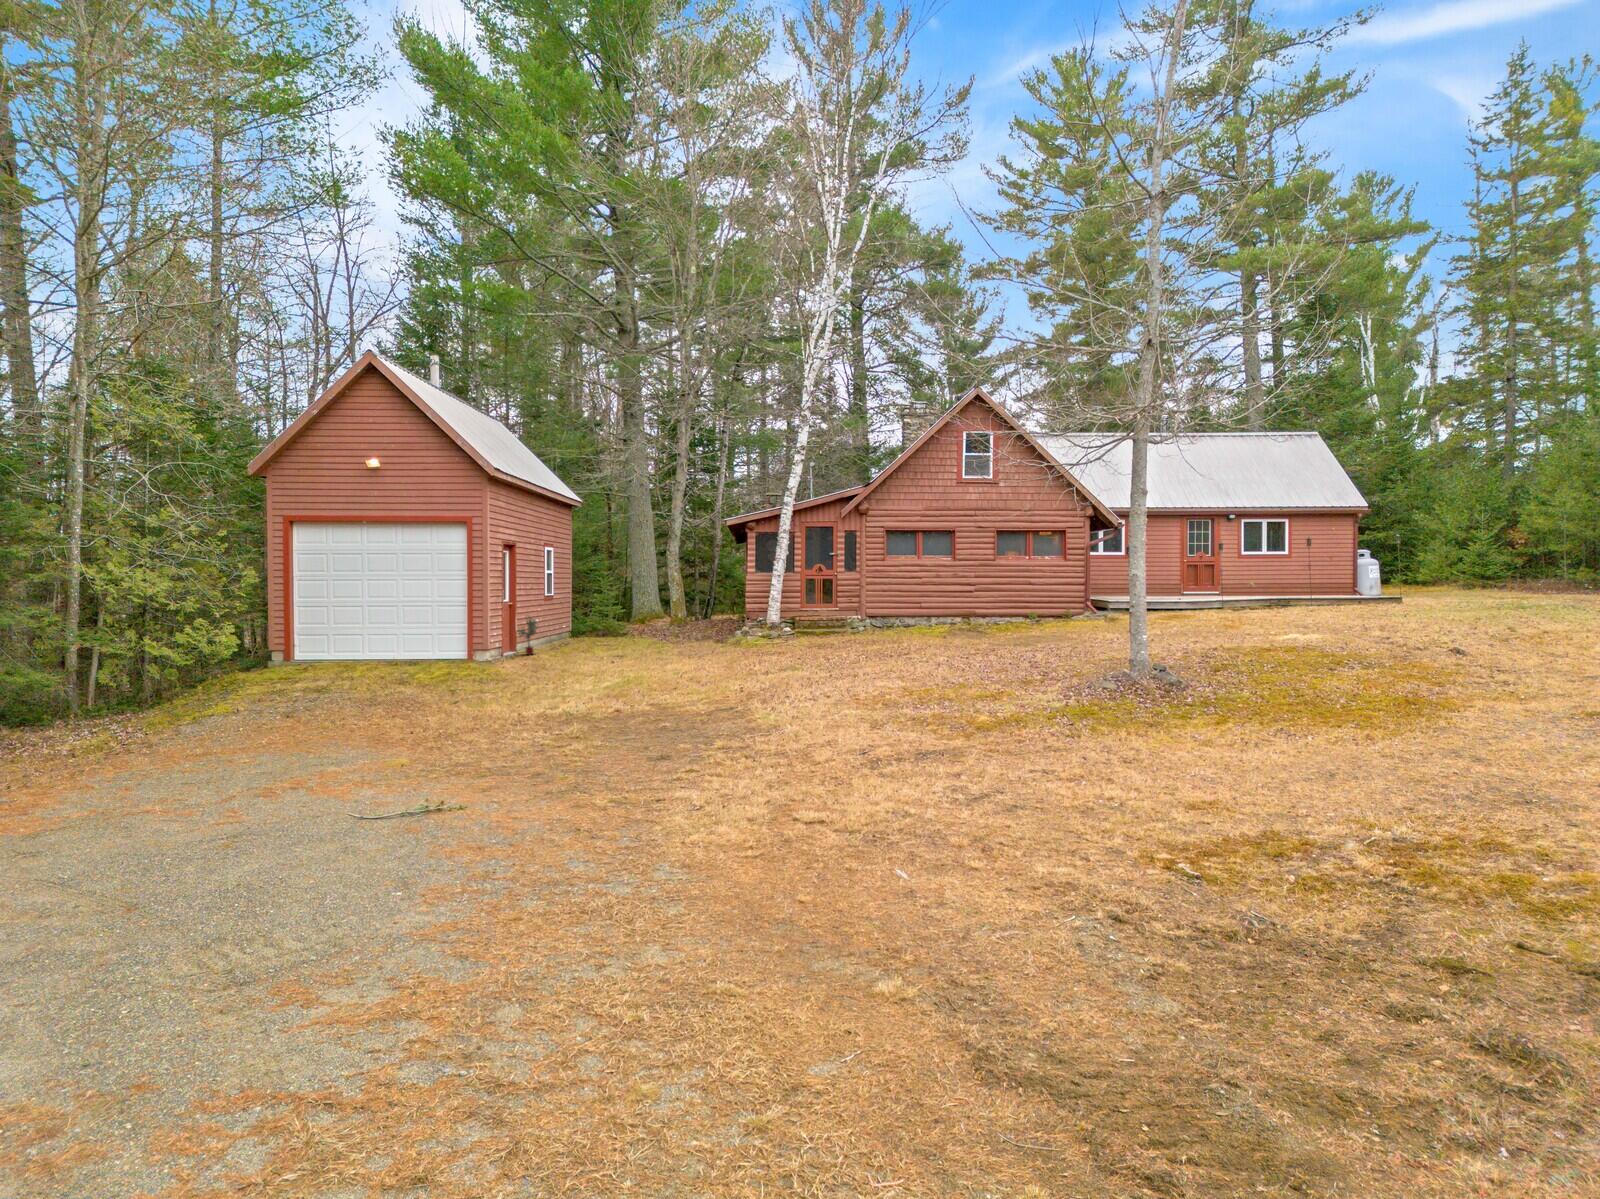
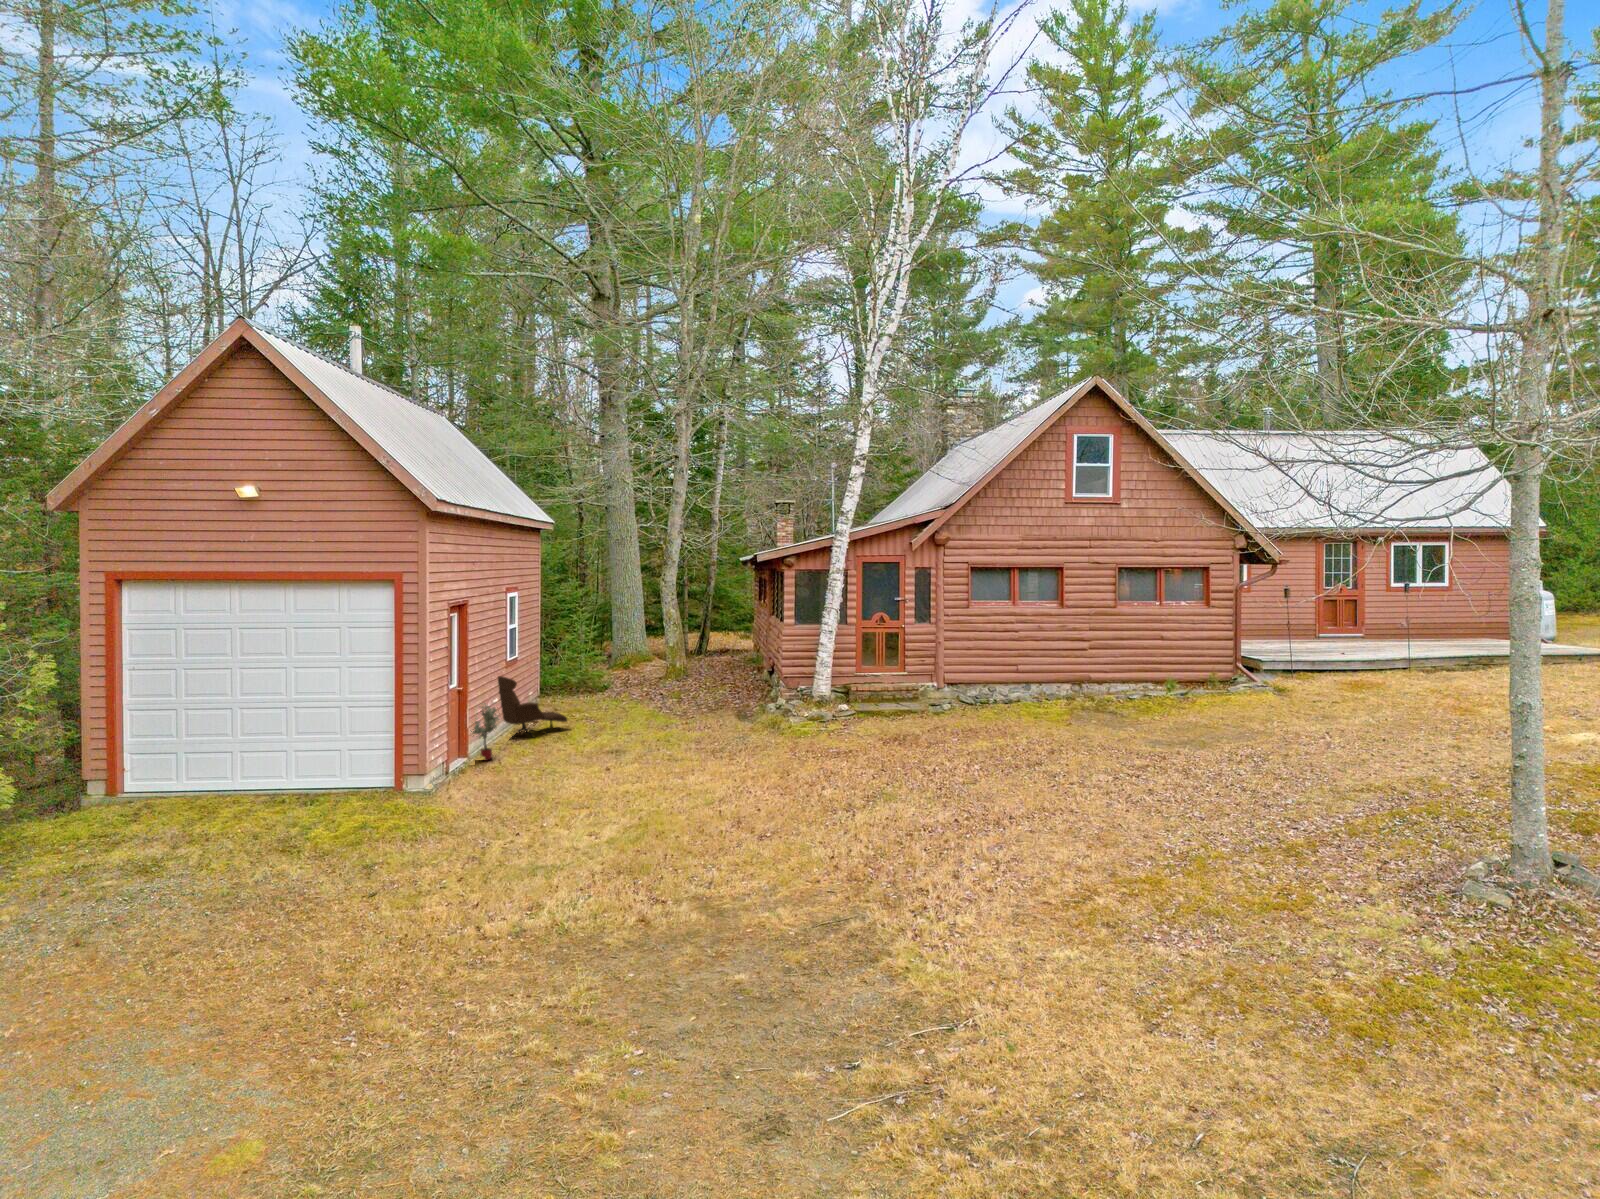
lounge chair: none [535,602,587,647] -> present [498,676,567,738]

